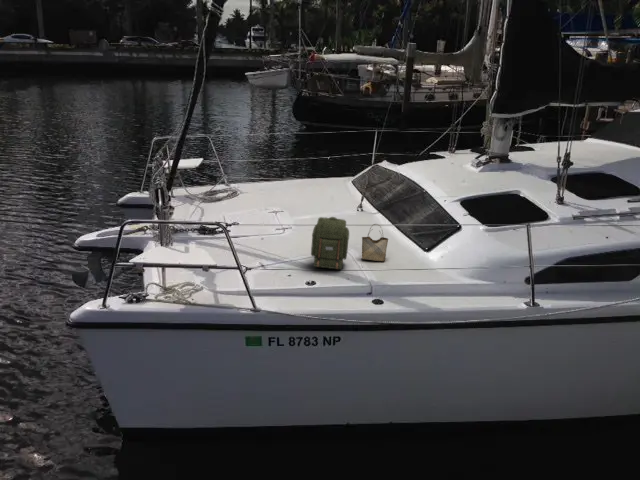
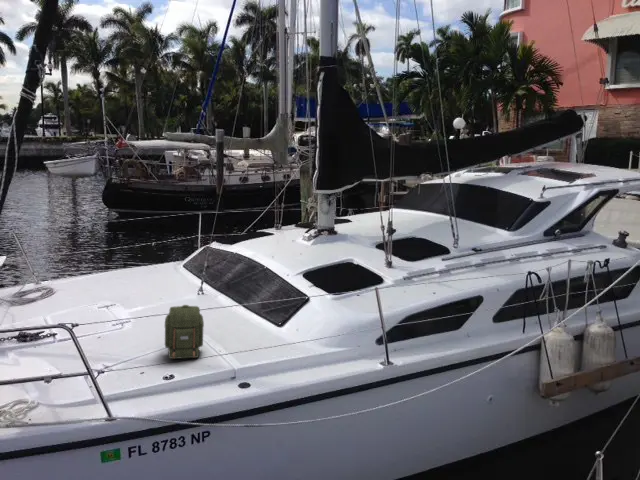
woven basket: present [362,224,388,261] -> none [216,306,242,343]

